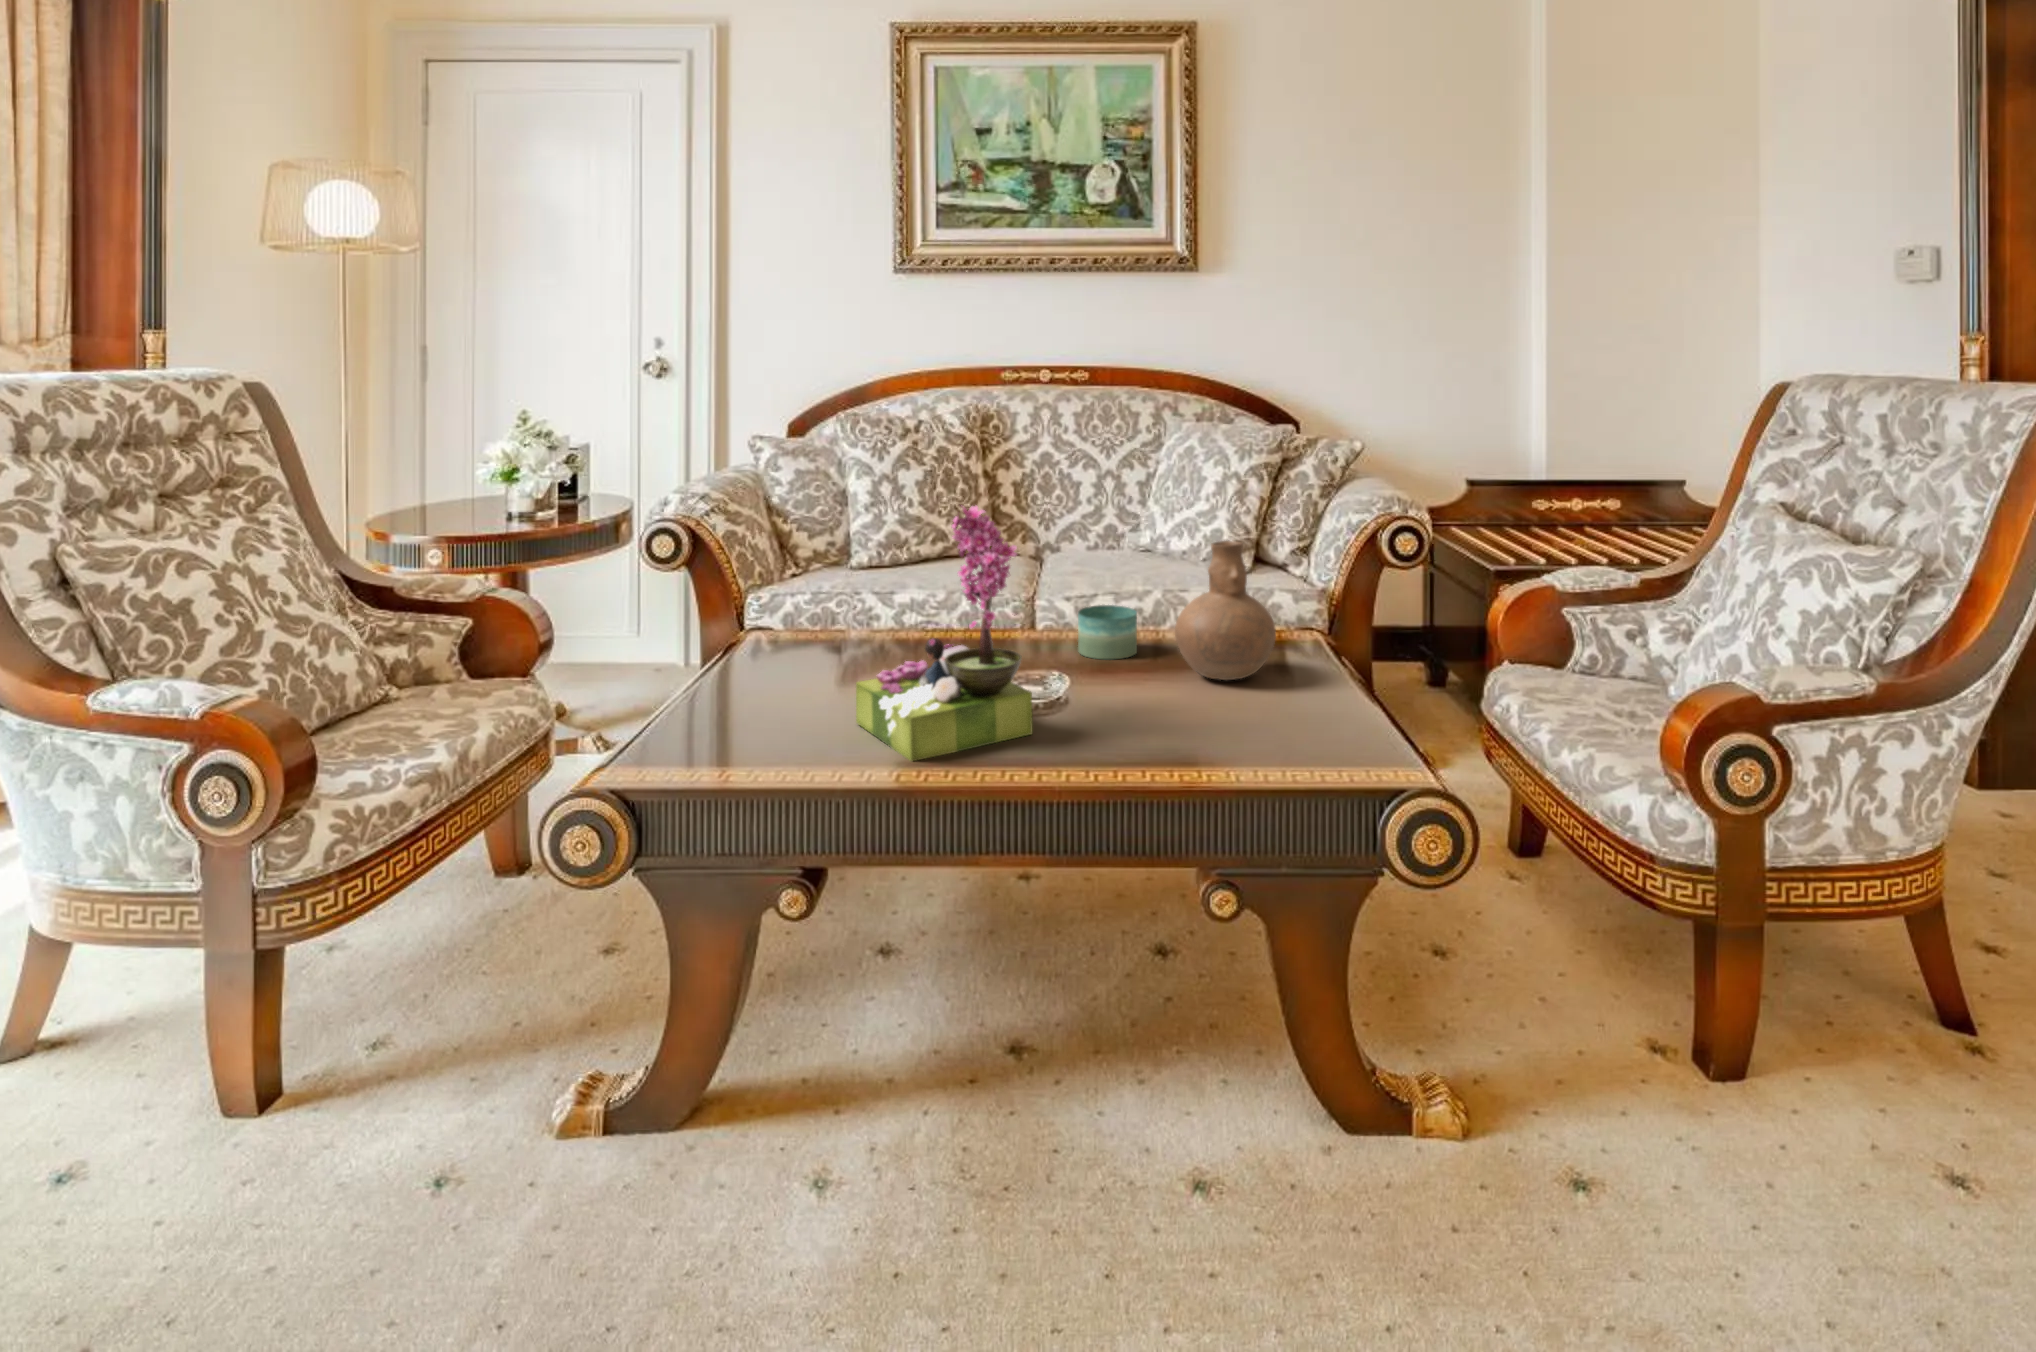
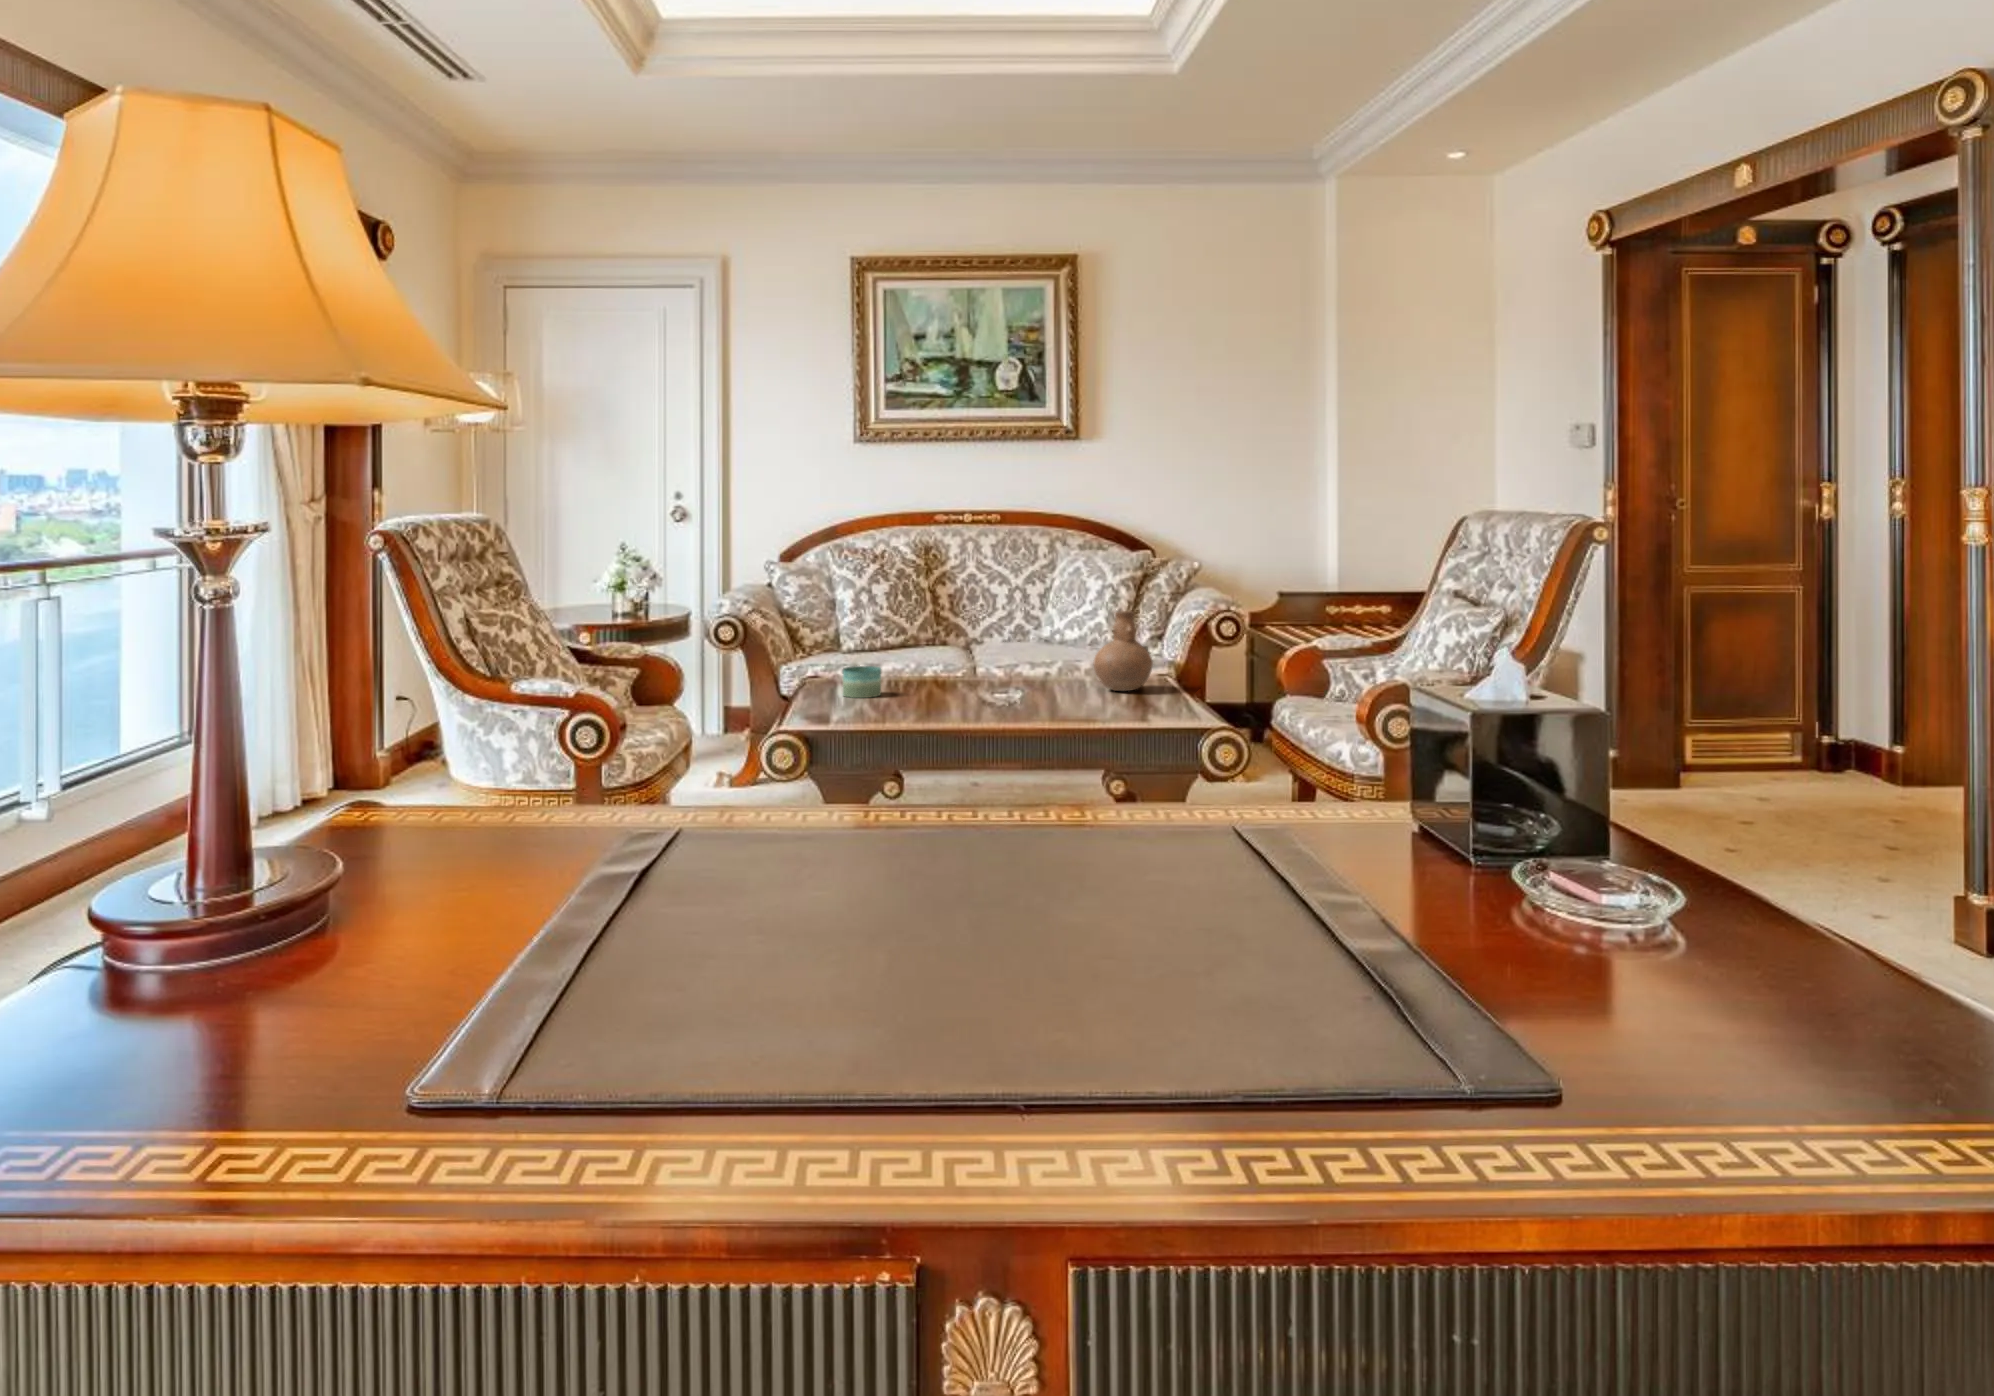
flower arrangement: present [856,505,1032,761] -> none [924,583,1025,718]
candle: present [1078,605,1137,659] -> present [843,666,881,698]

